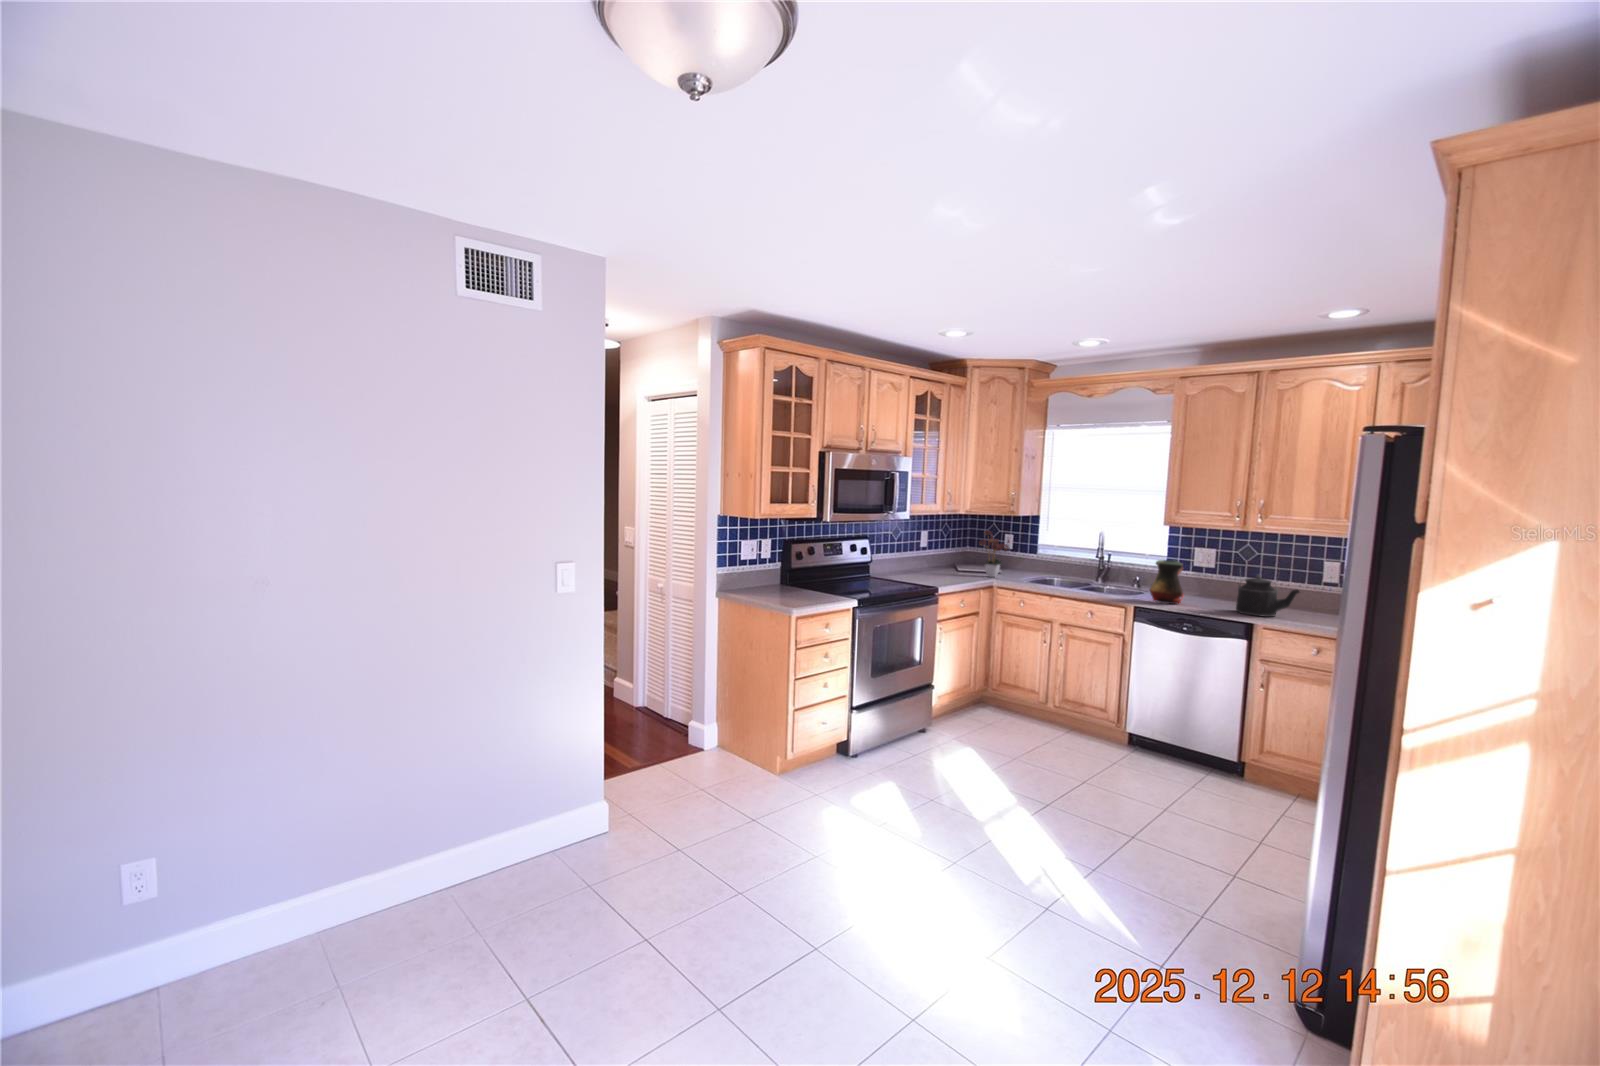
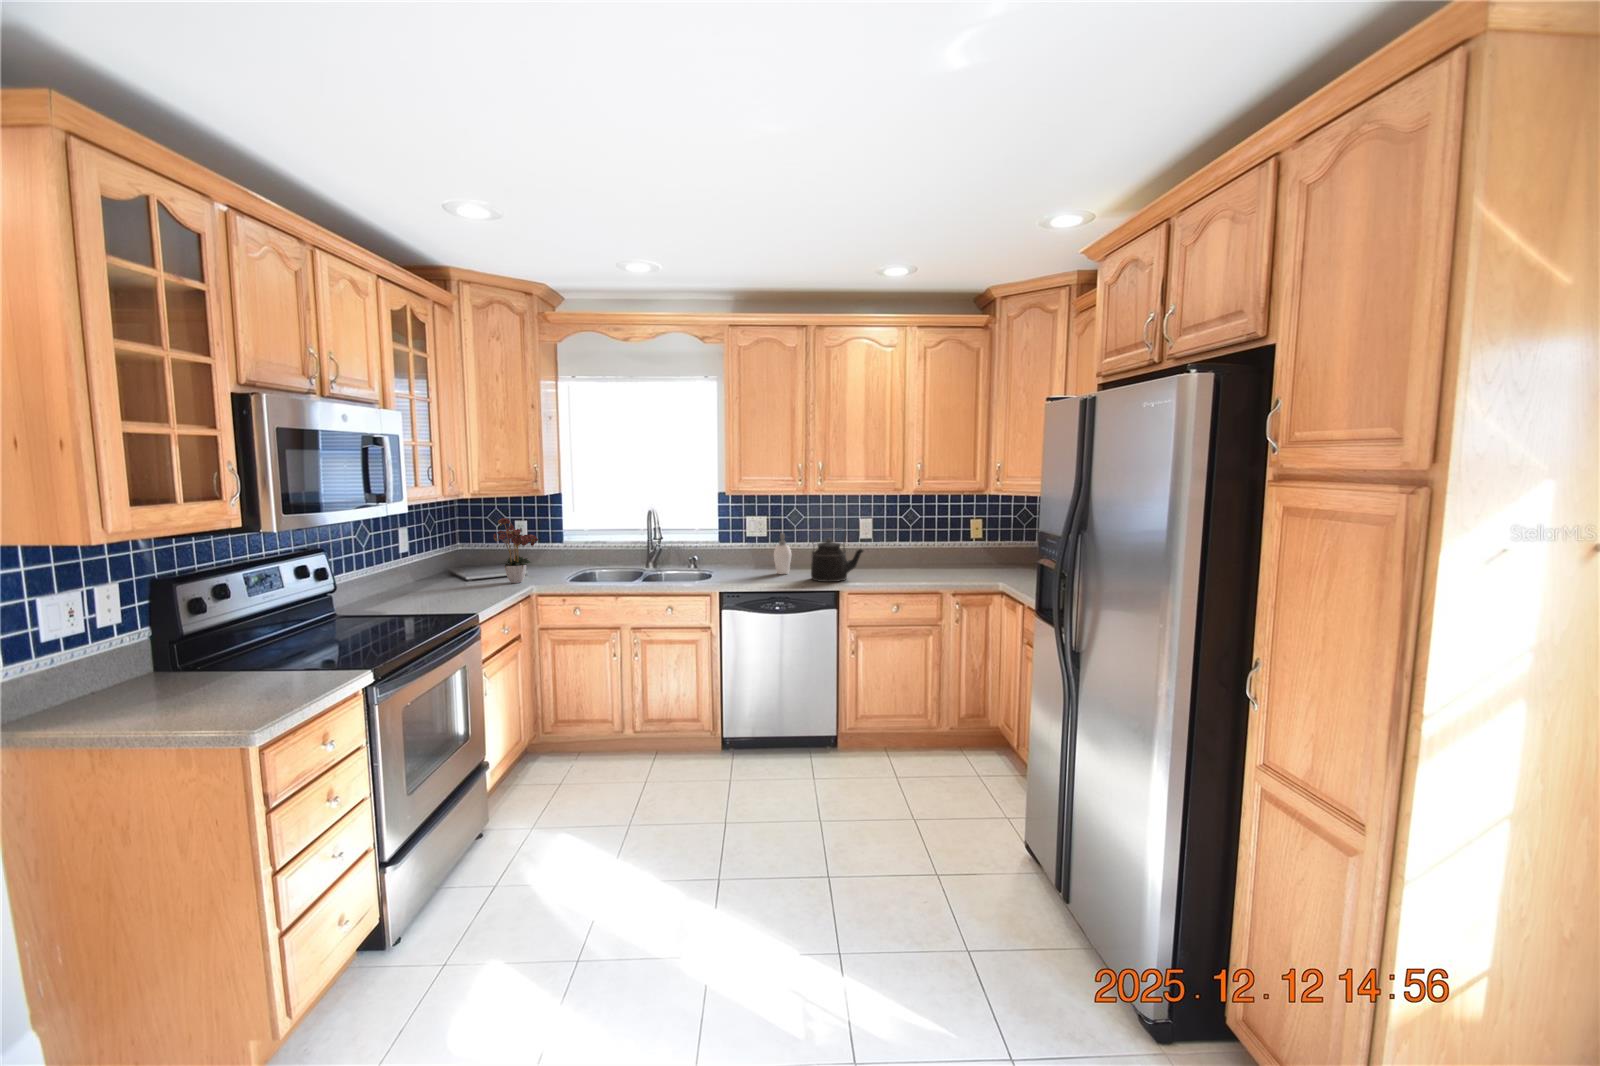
vase: present [1150,560,1184,604] -> none [726,533,764,583]
soap dispenser: none [1208,566,1227,604] -> present [774,533,791,574]

